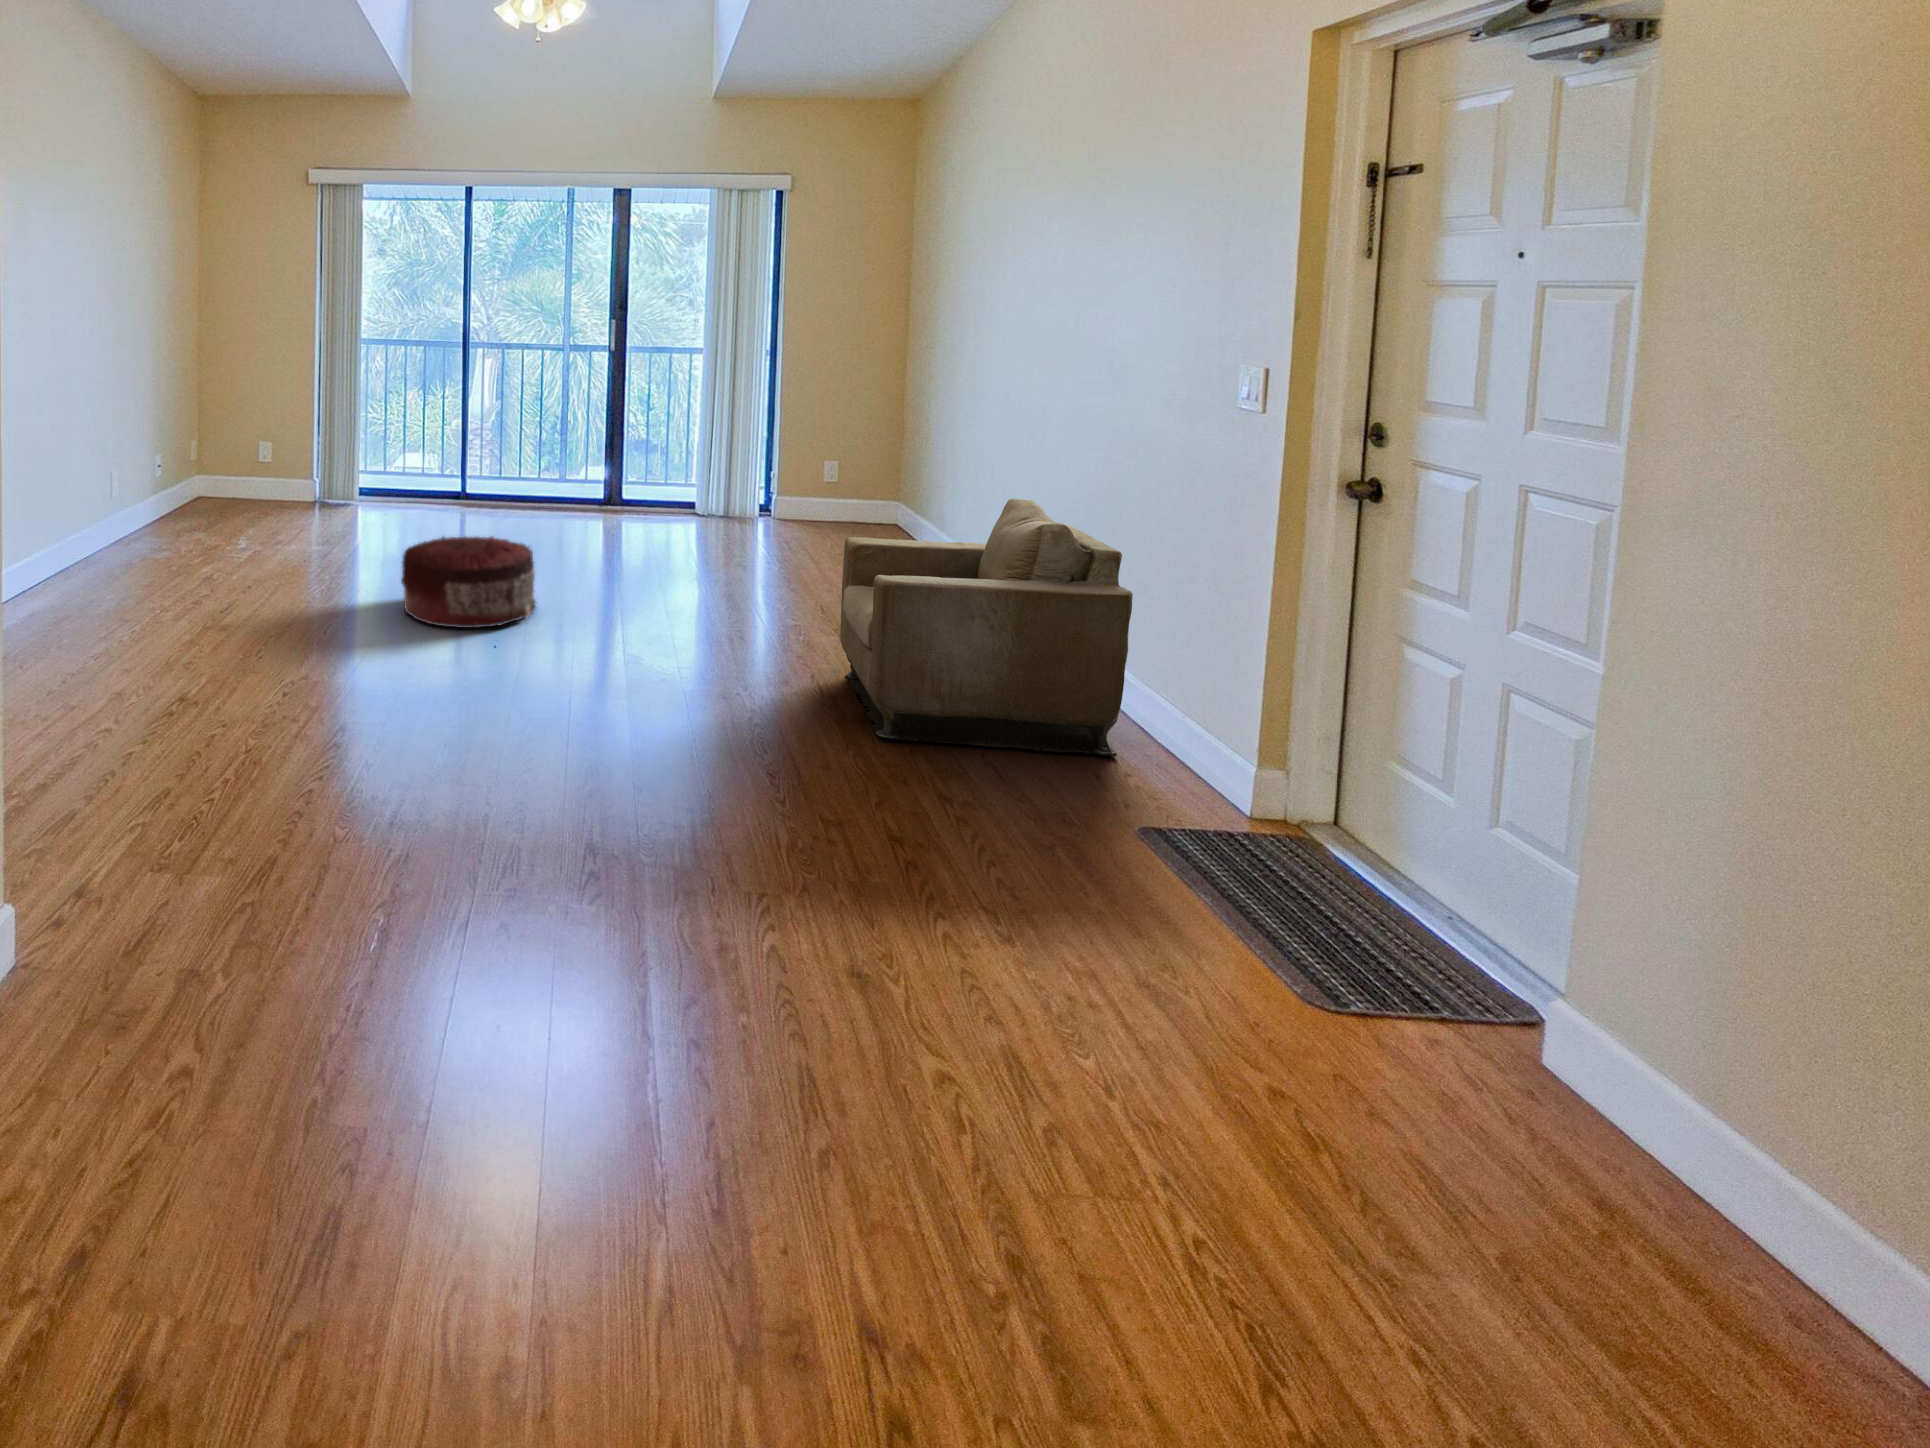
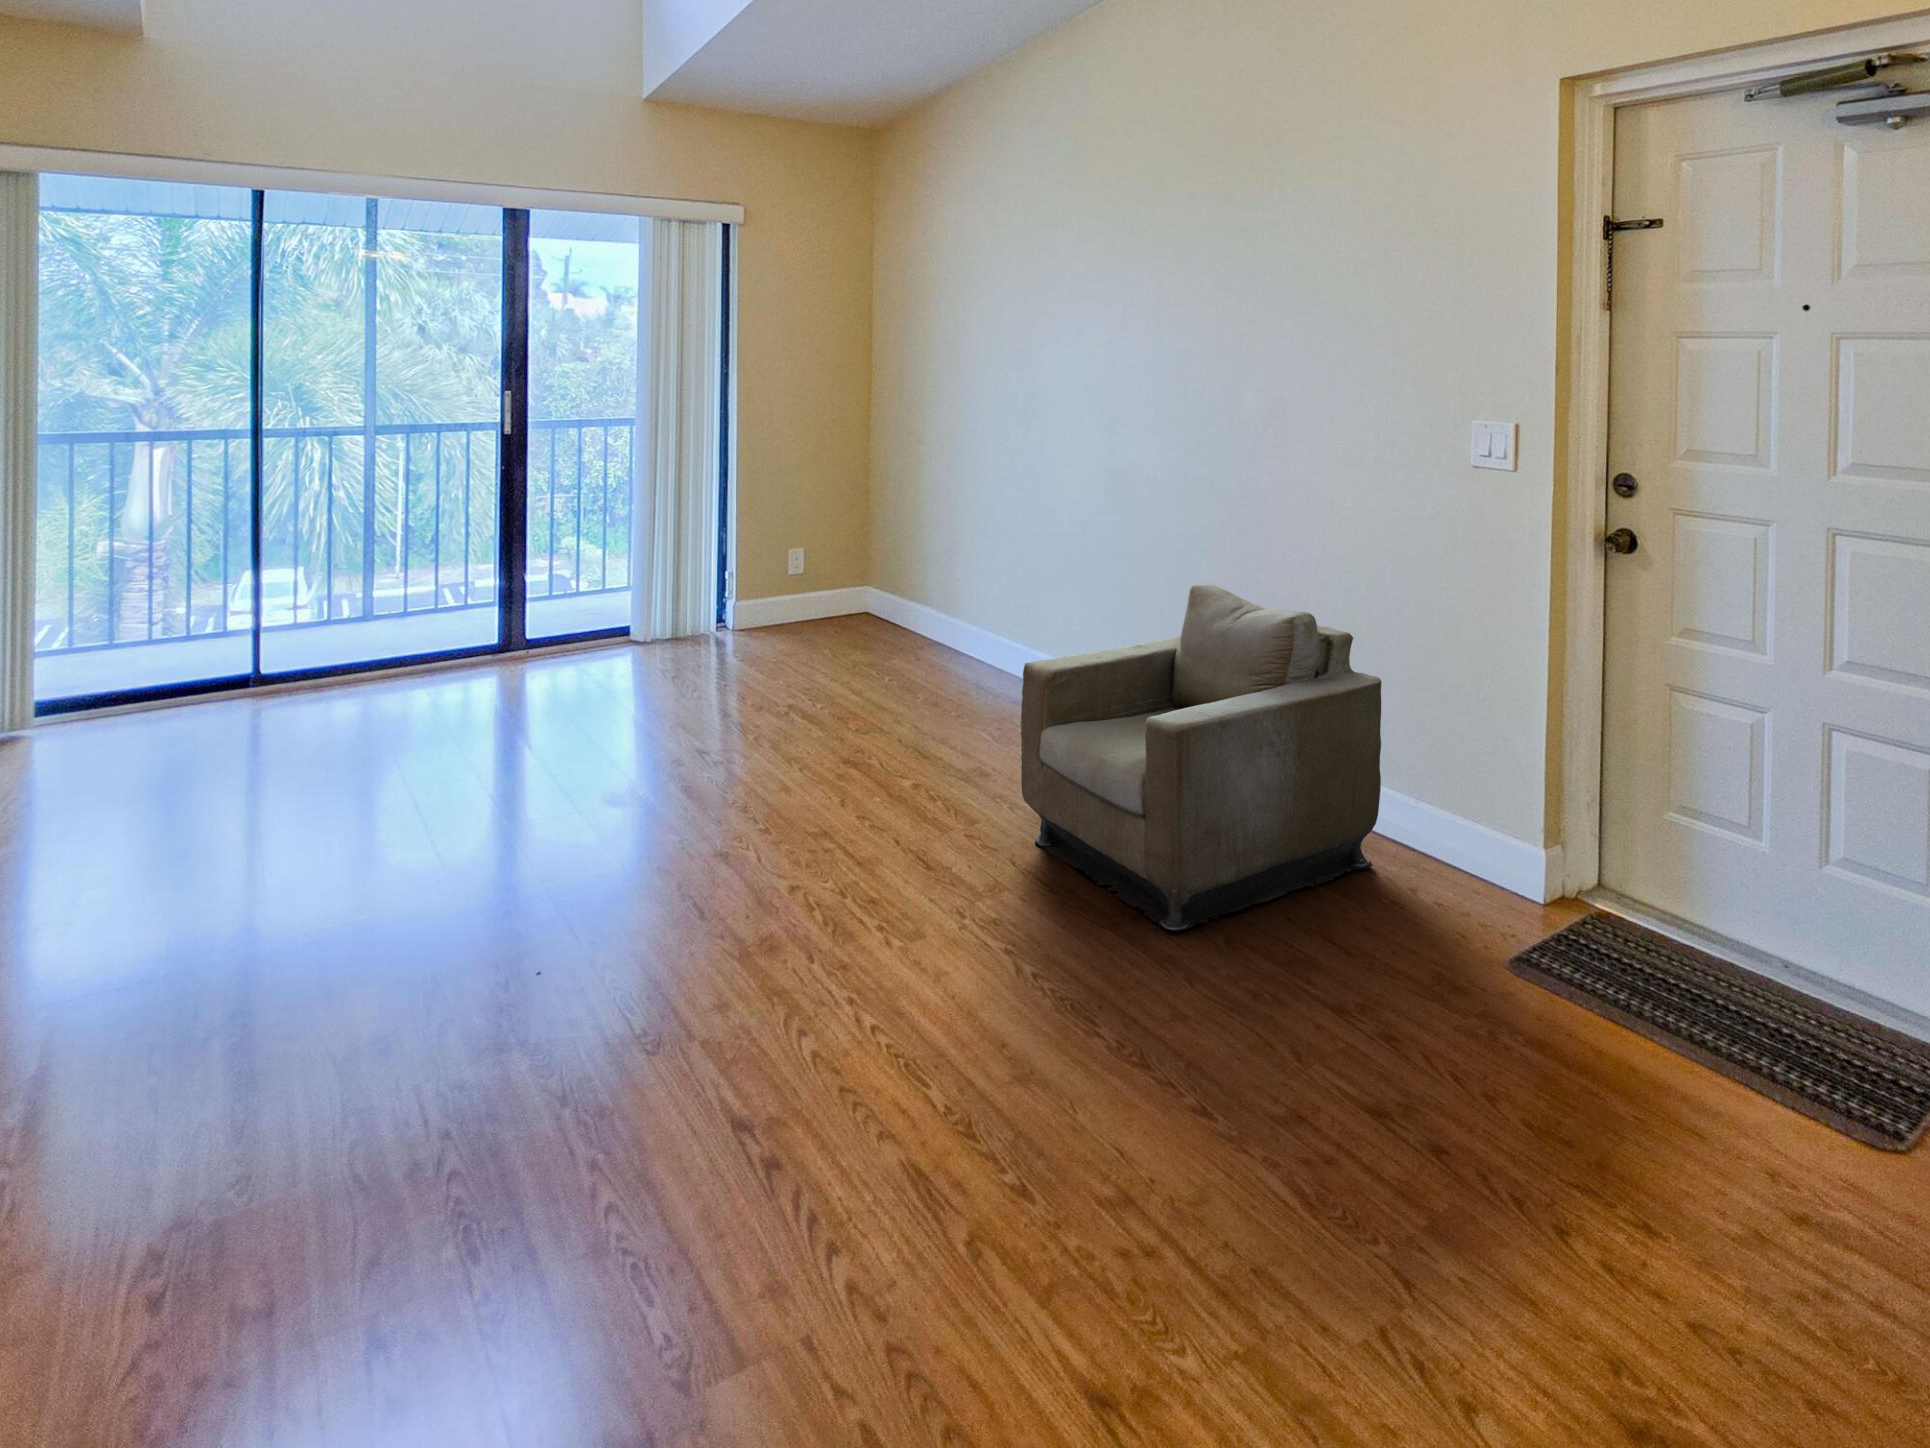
pouf: present [401,536,536,628] -> none [287,756,548,957]

